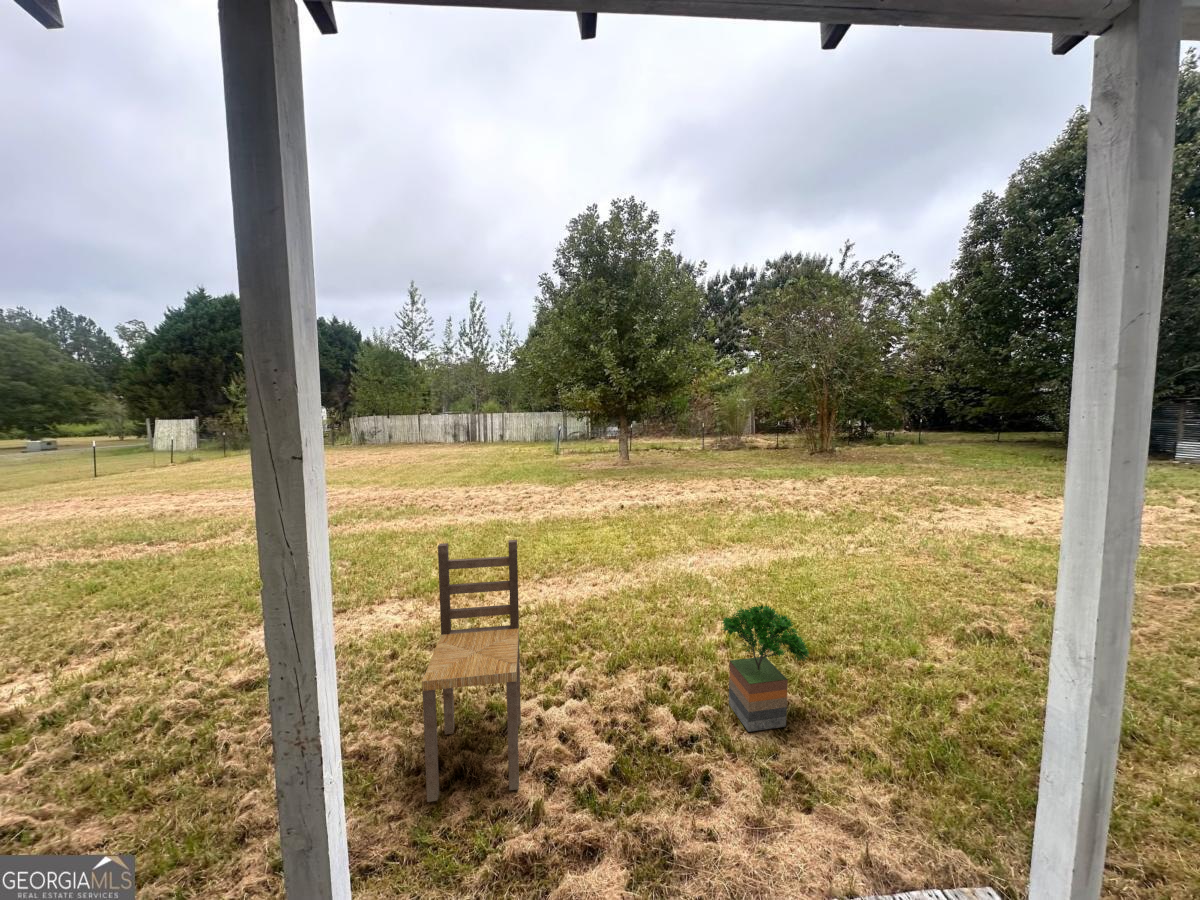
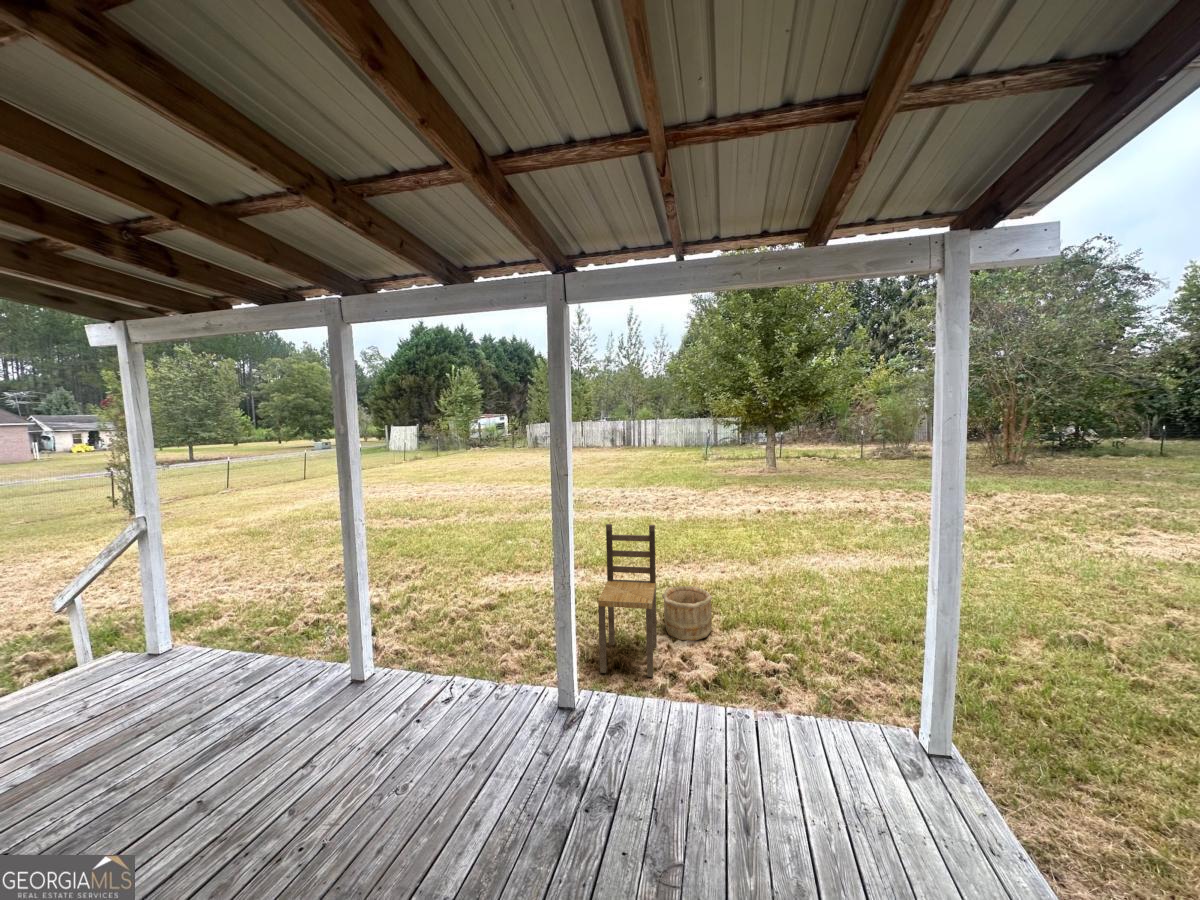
potted tree: present [721,605,809,732] -> none [803,587,873,680]
wooden bucket: none [527,617,597,703] -> present [662,586,712,641]

